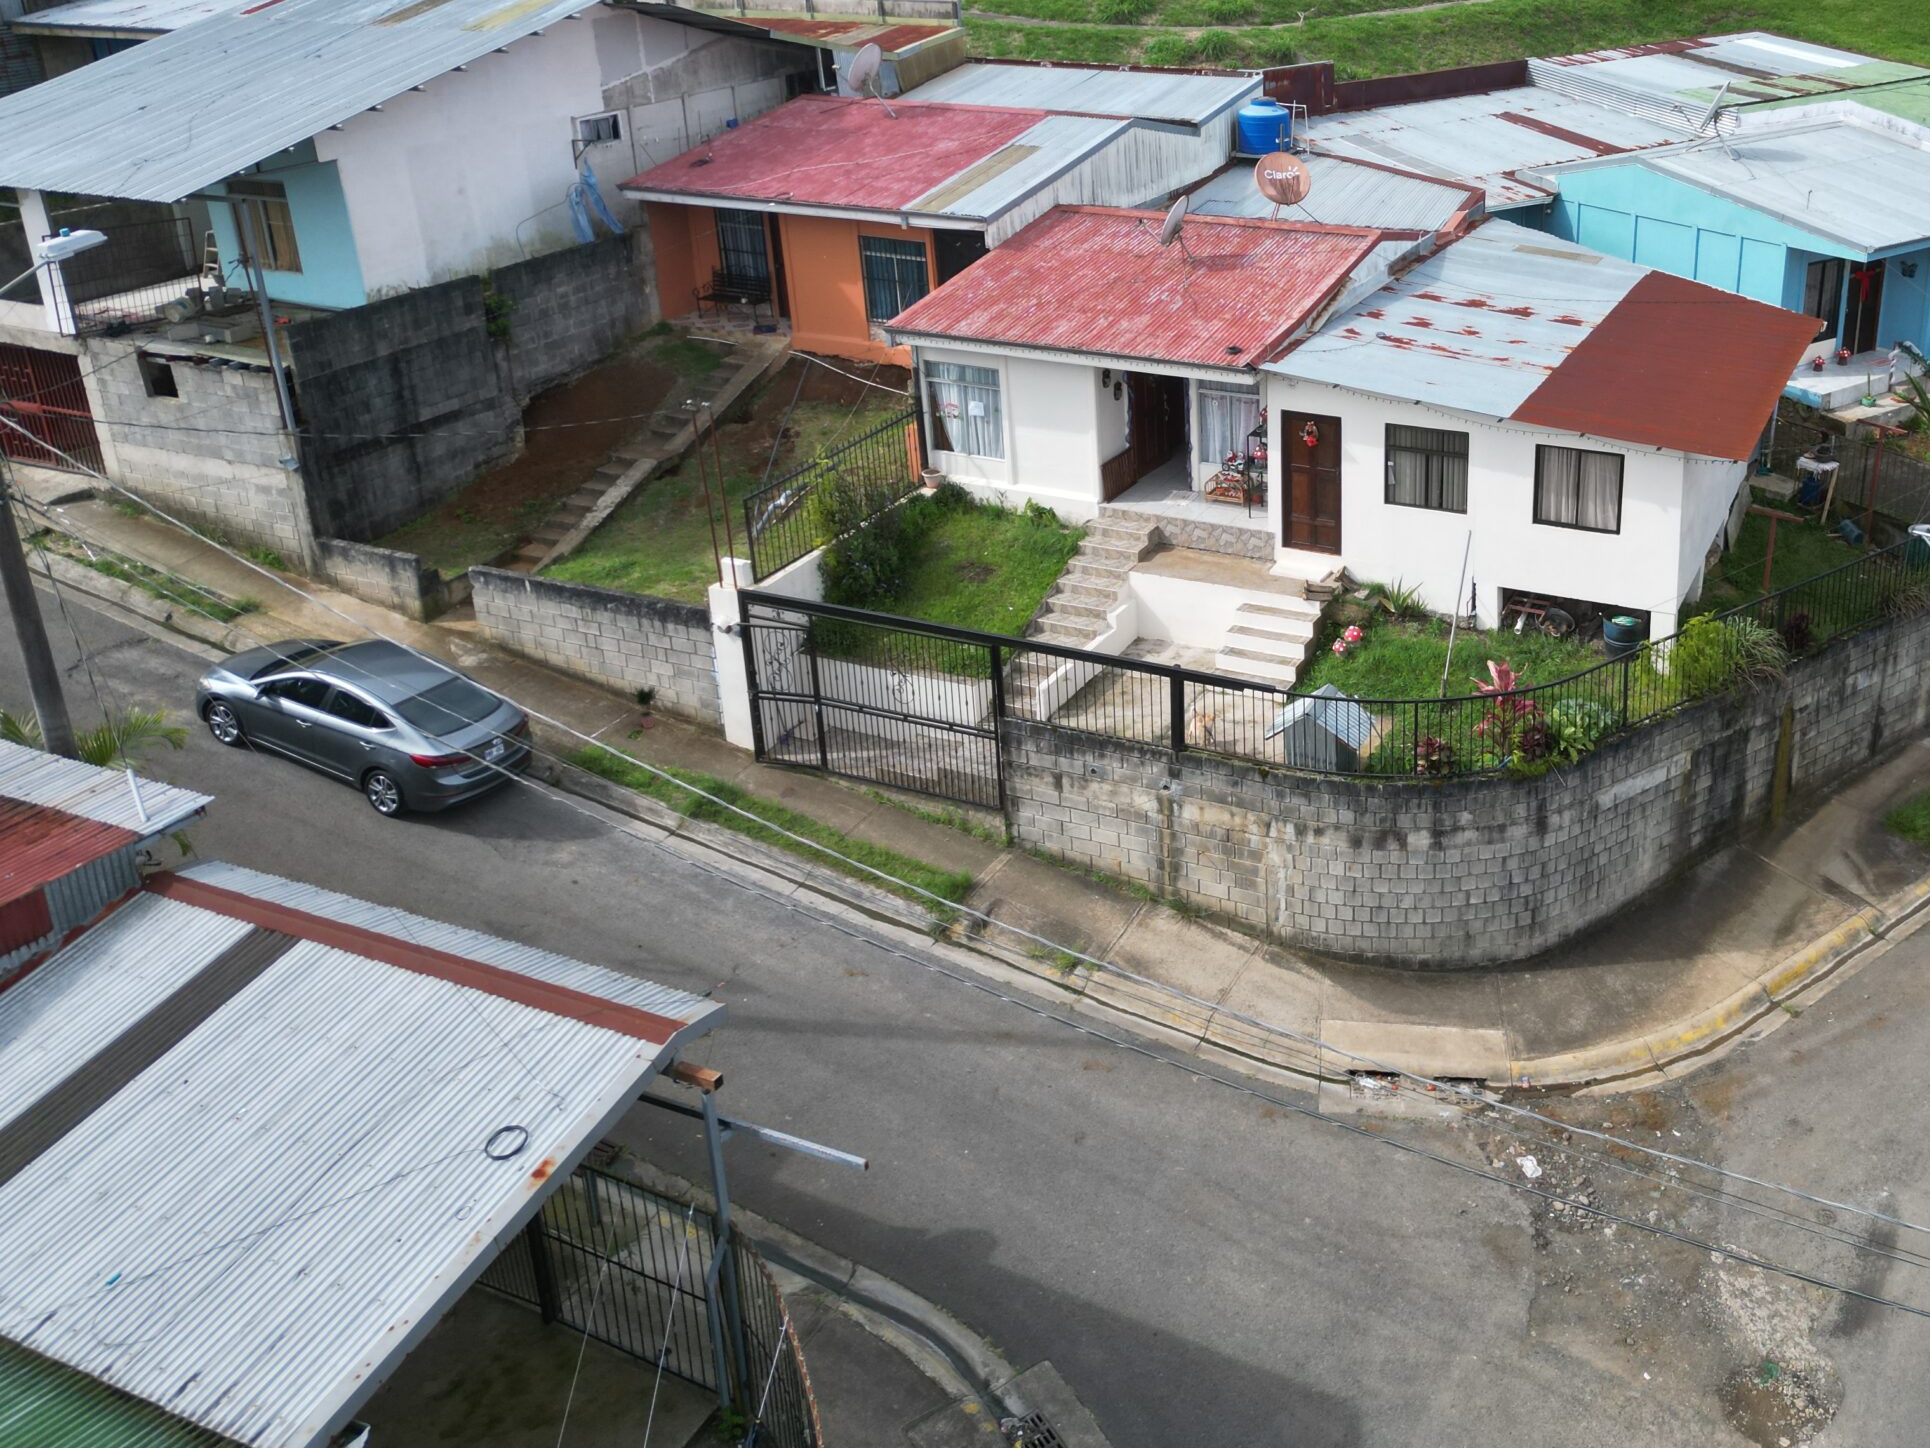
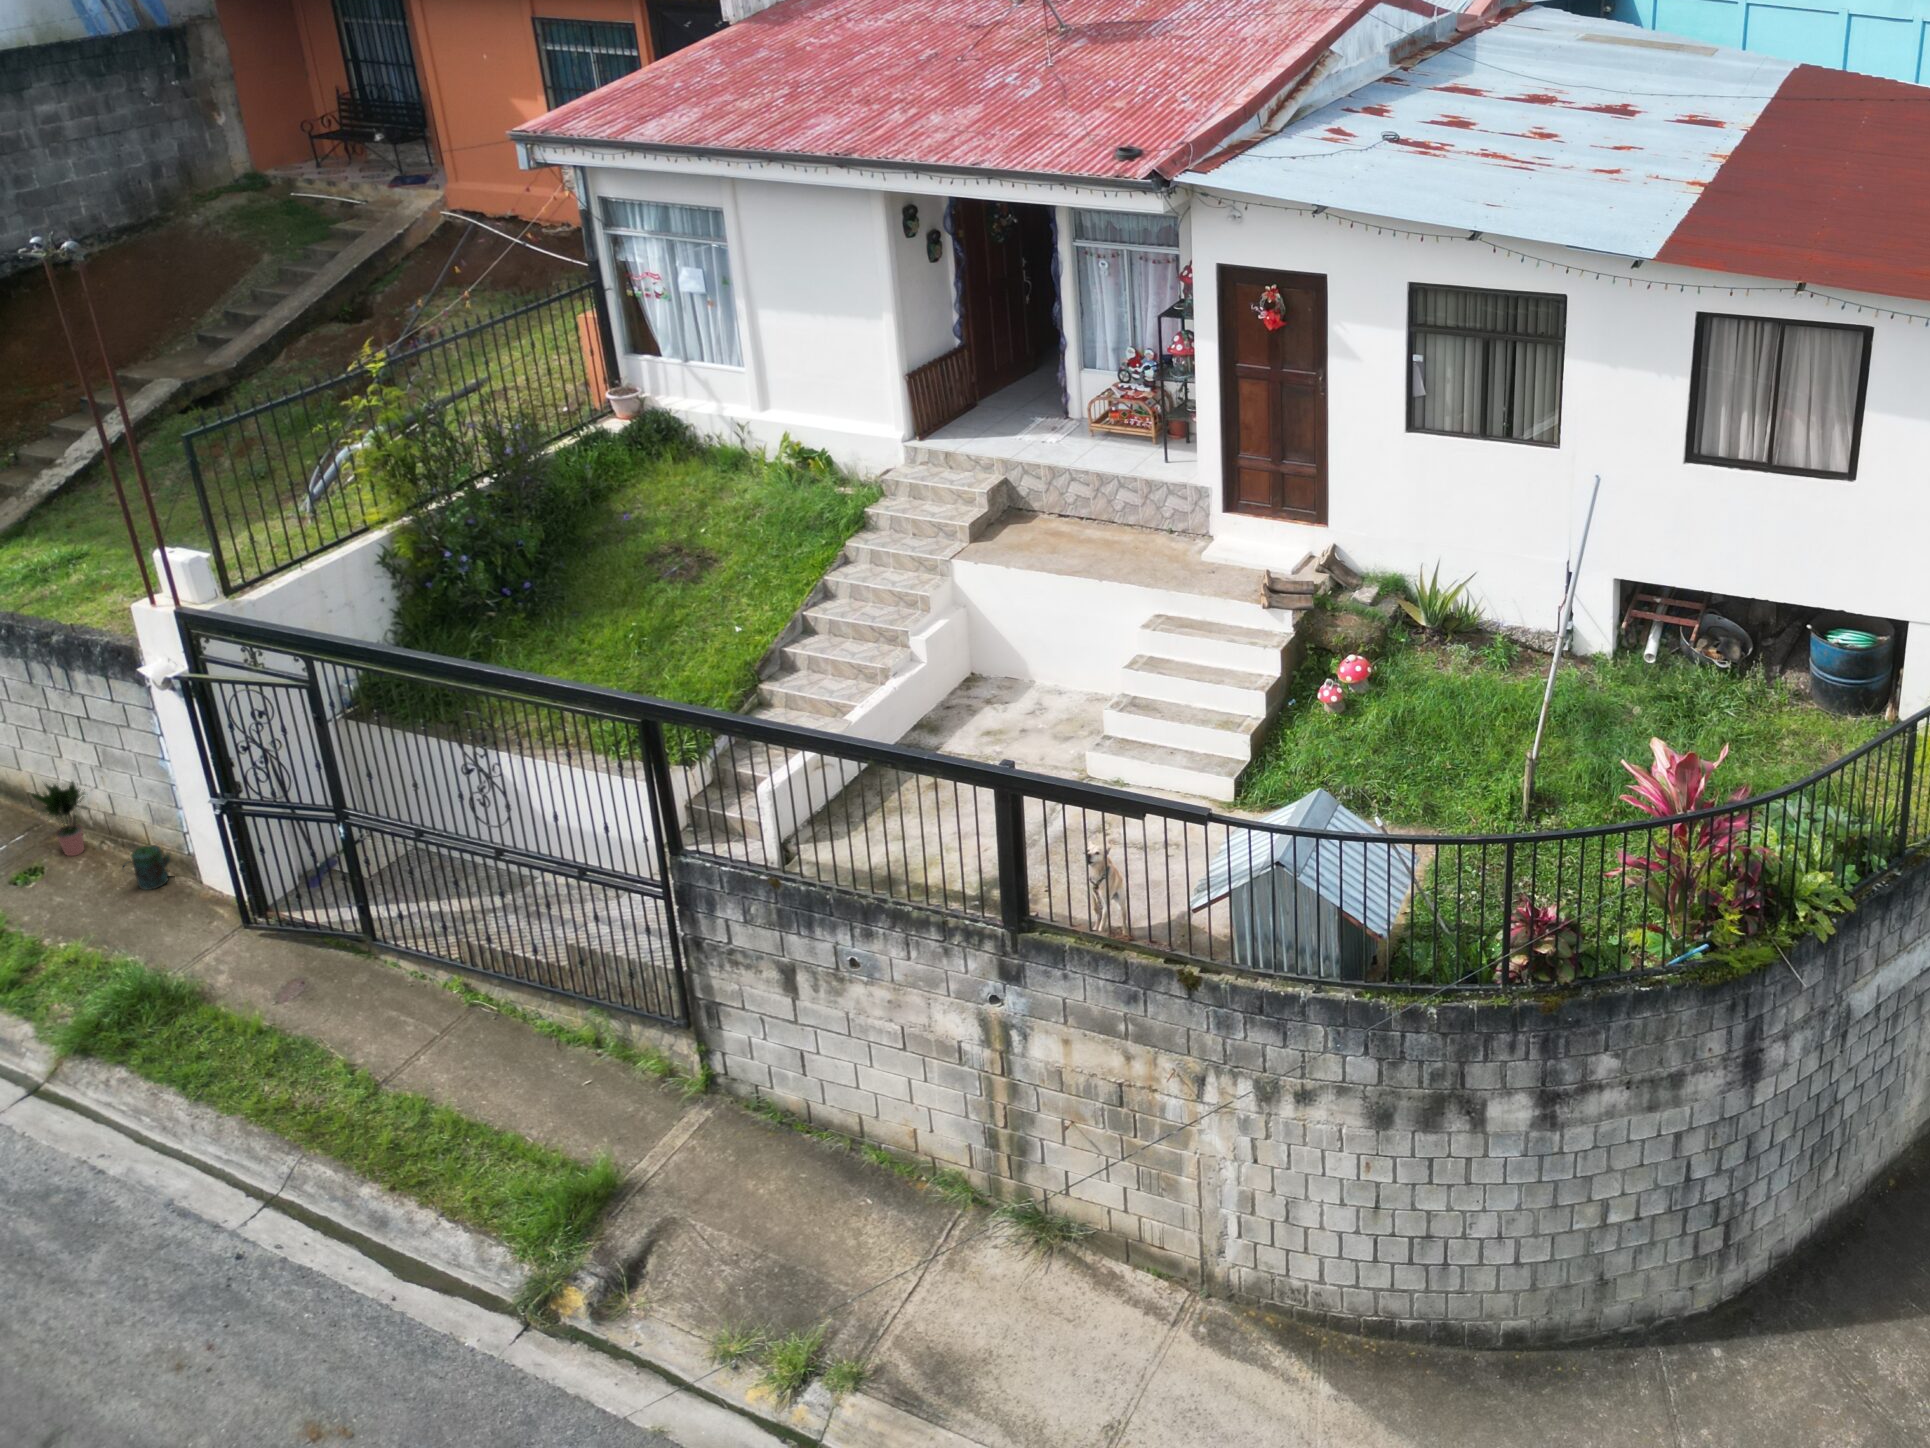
watering can: none [682,715,712,746] -> present [123,845,170,890]

